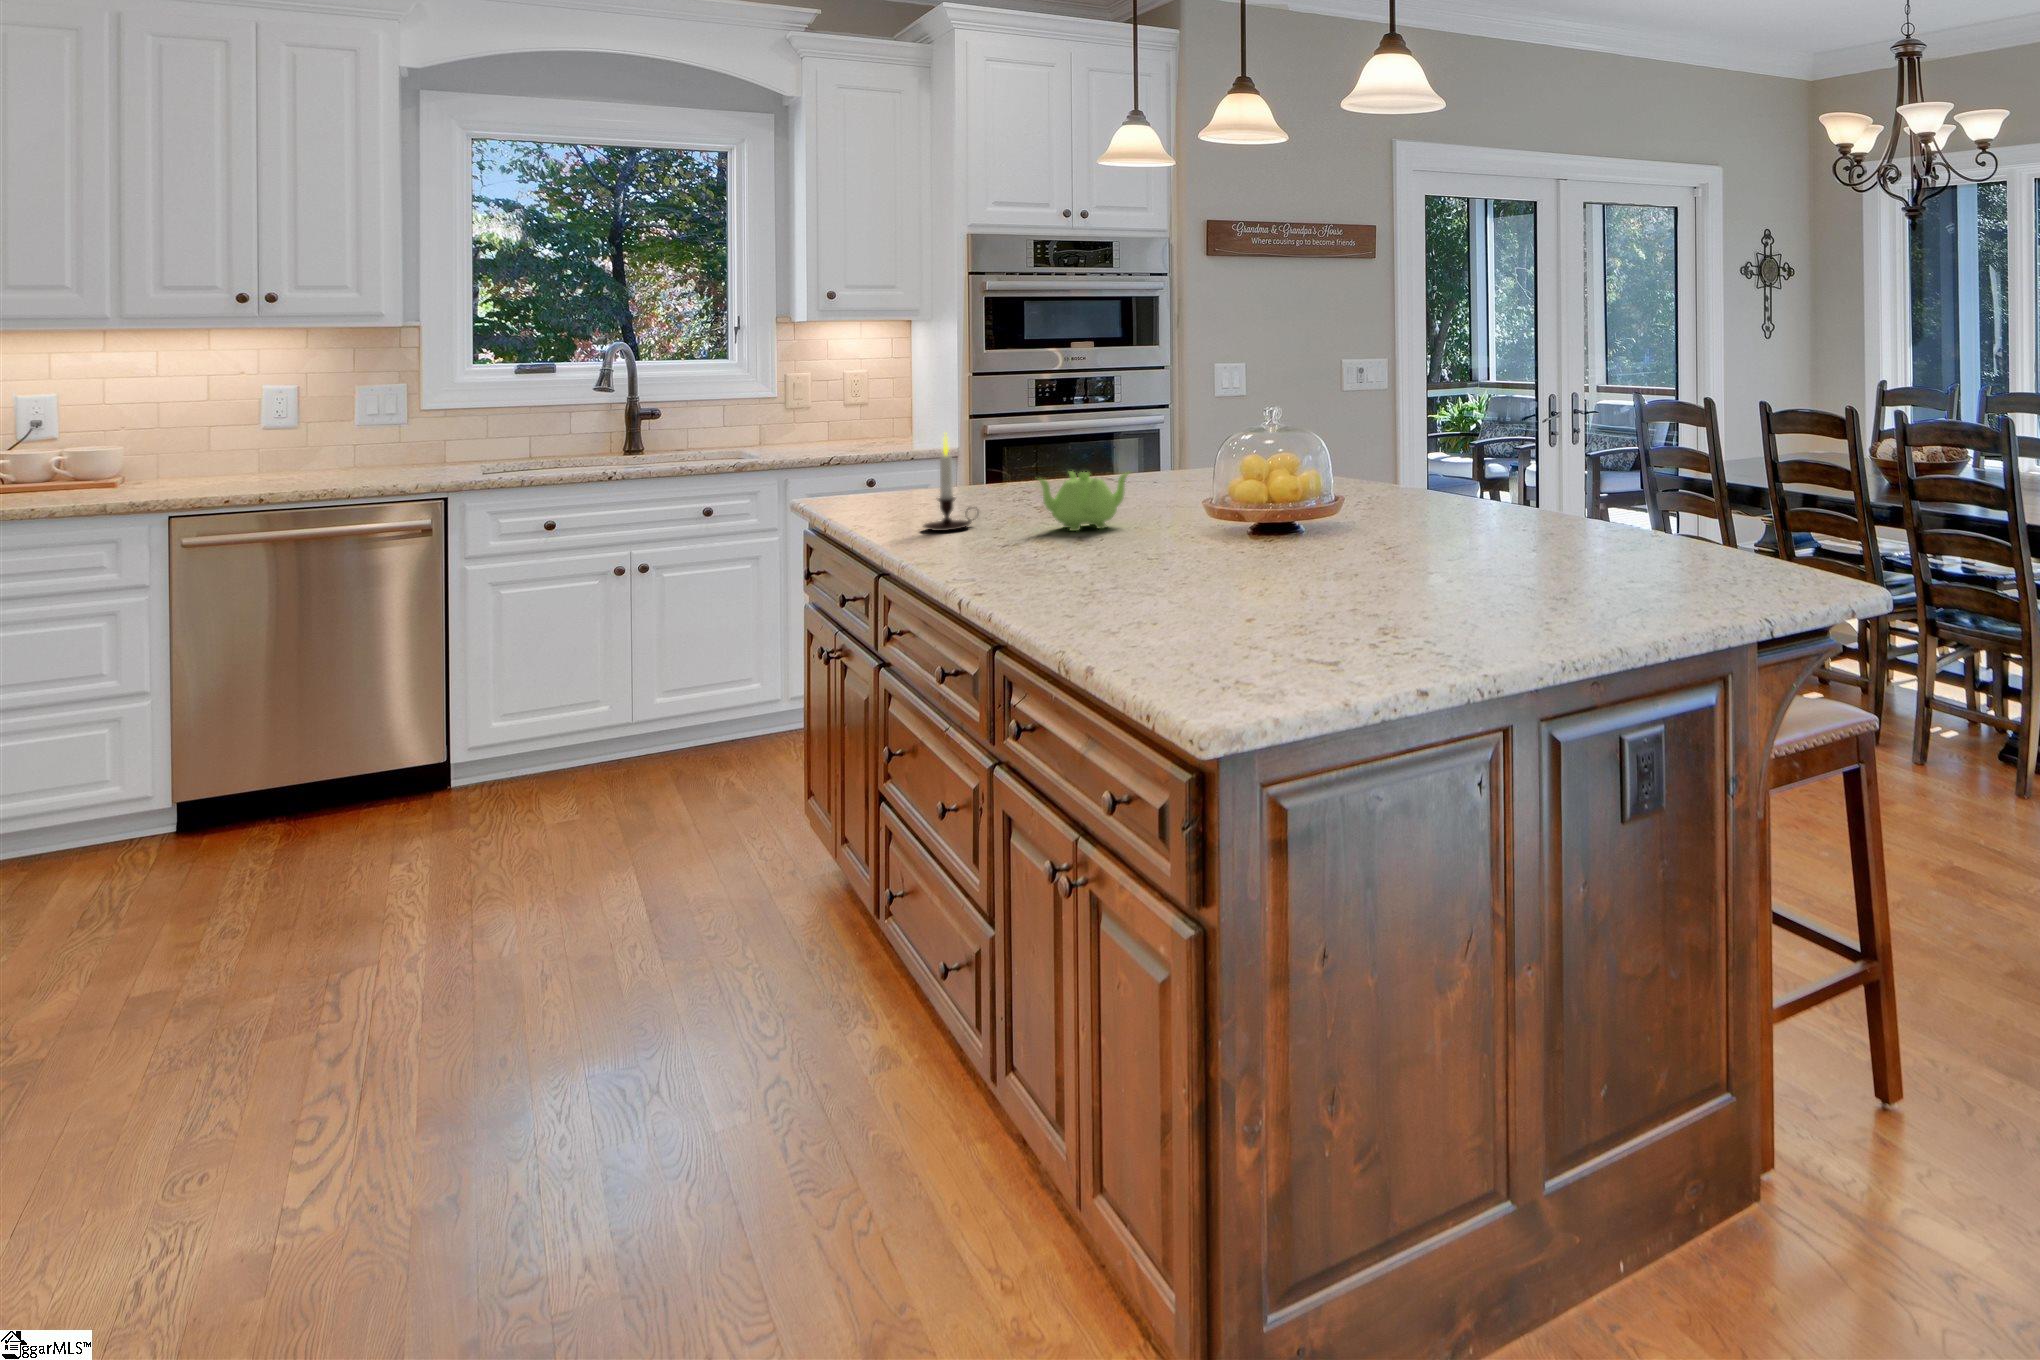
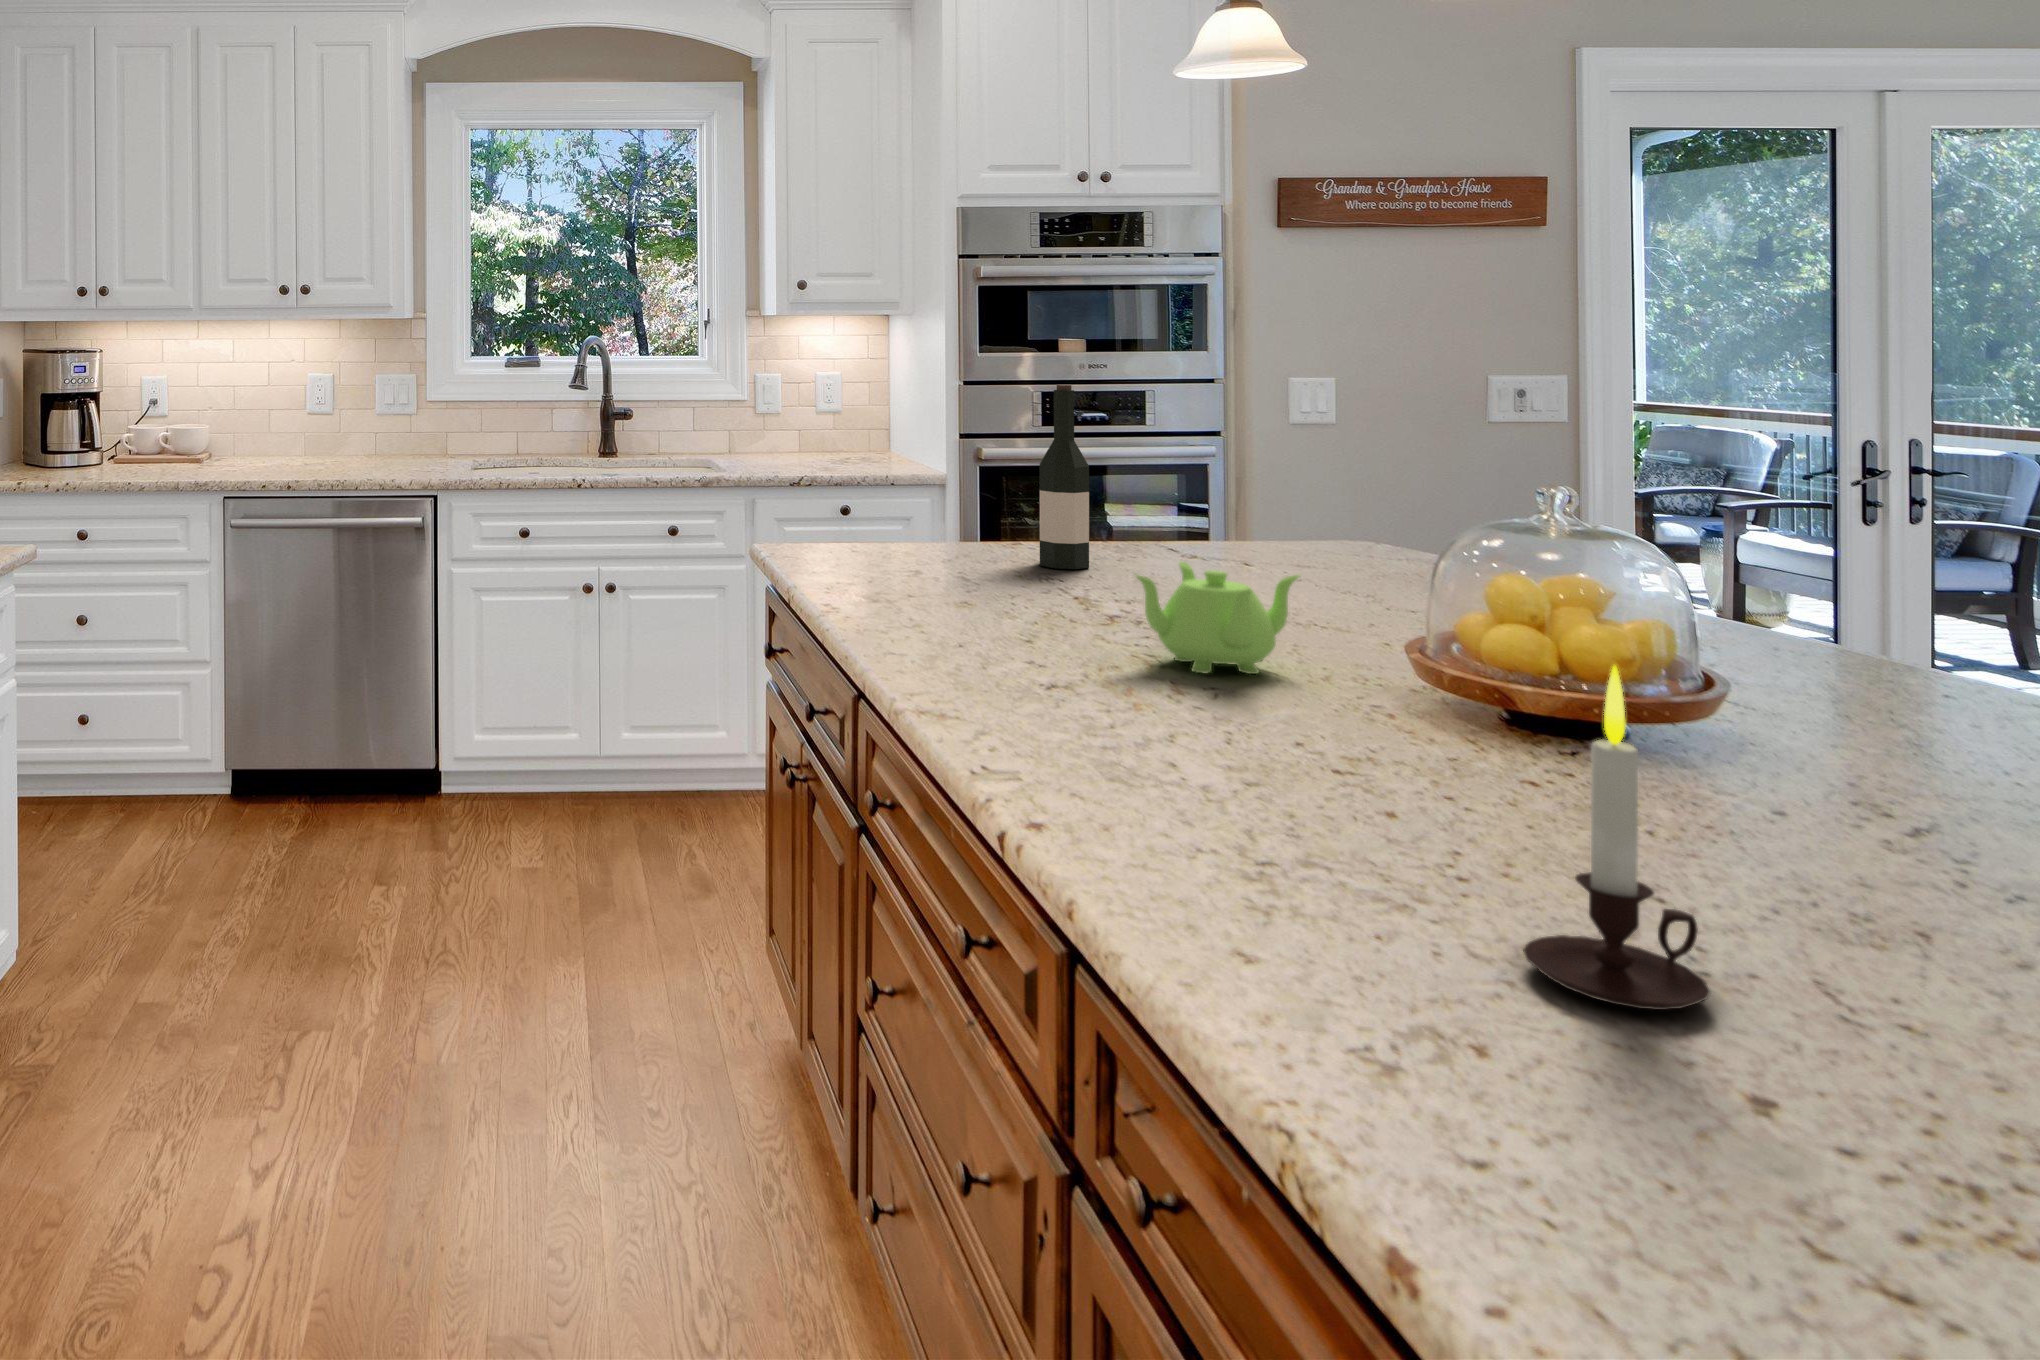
wine bottle: none [1003,370,1038,494] -> present [1040,385,1089,569]
candle: present [924,433,972,531] -> present [1523,666,1710,1010]

